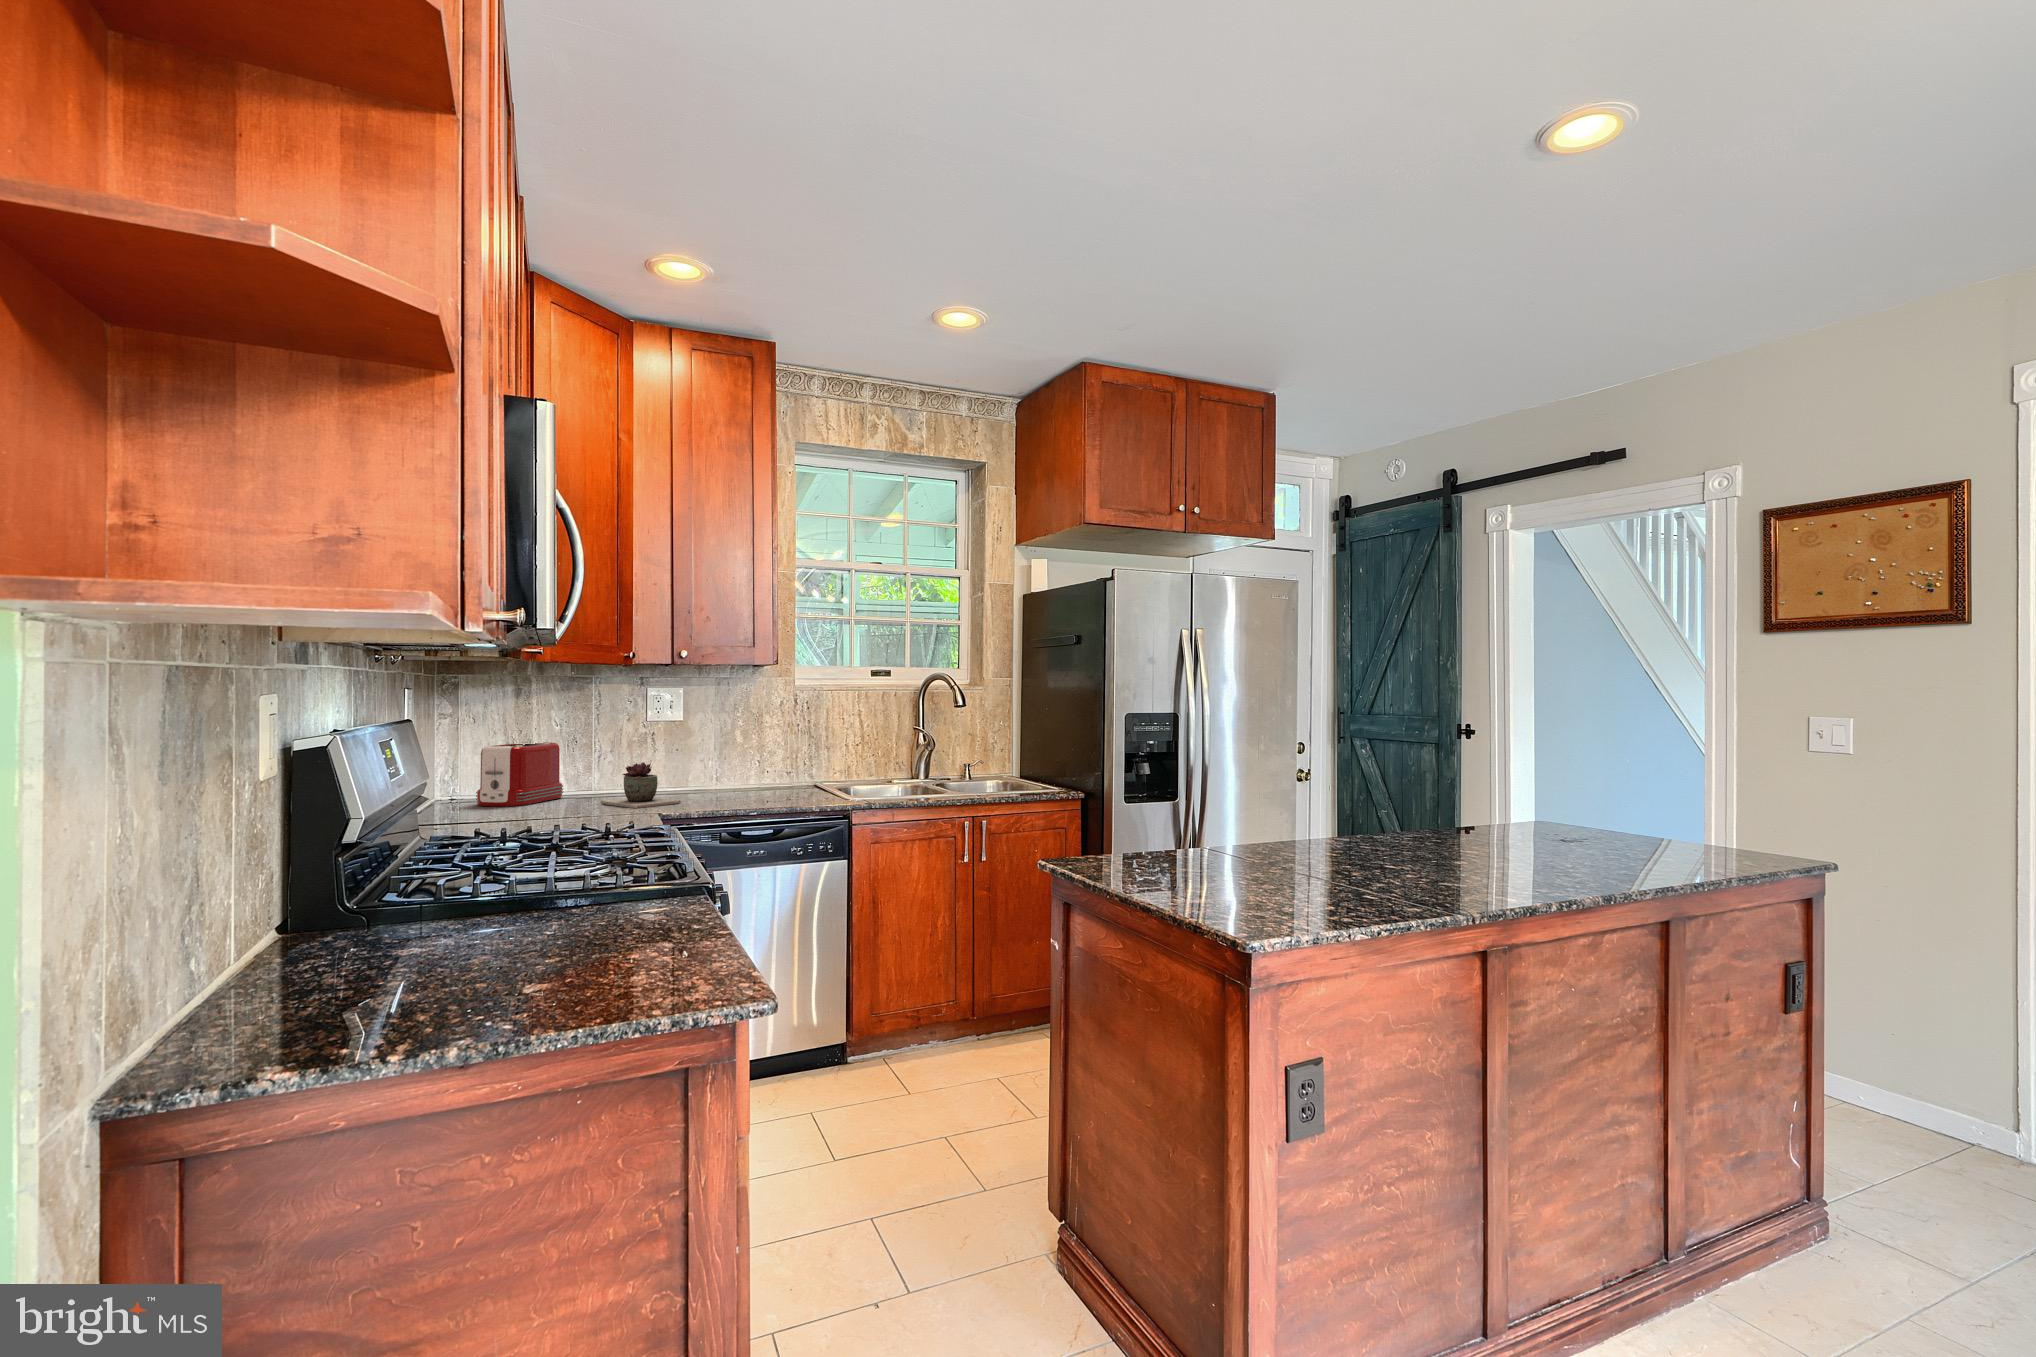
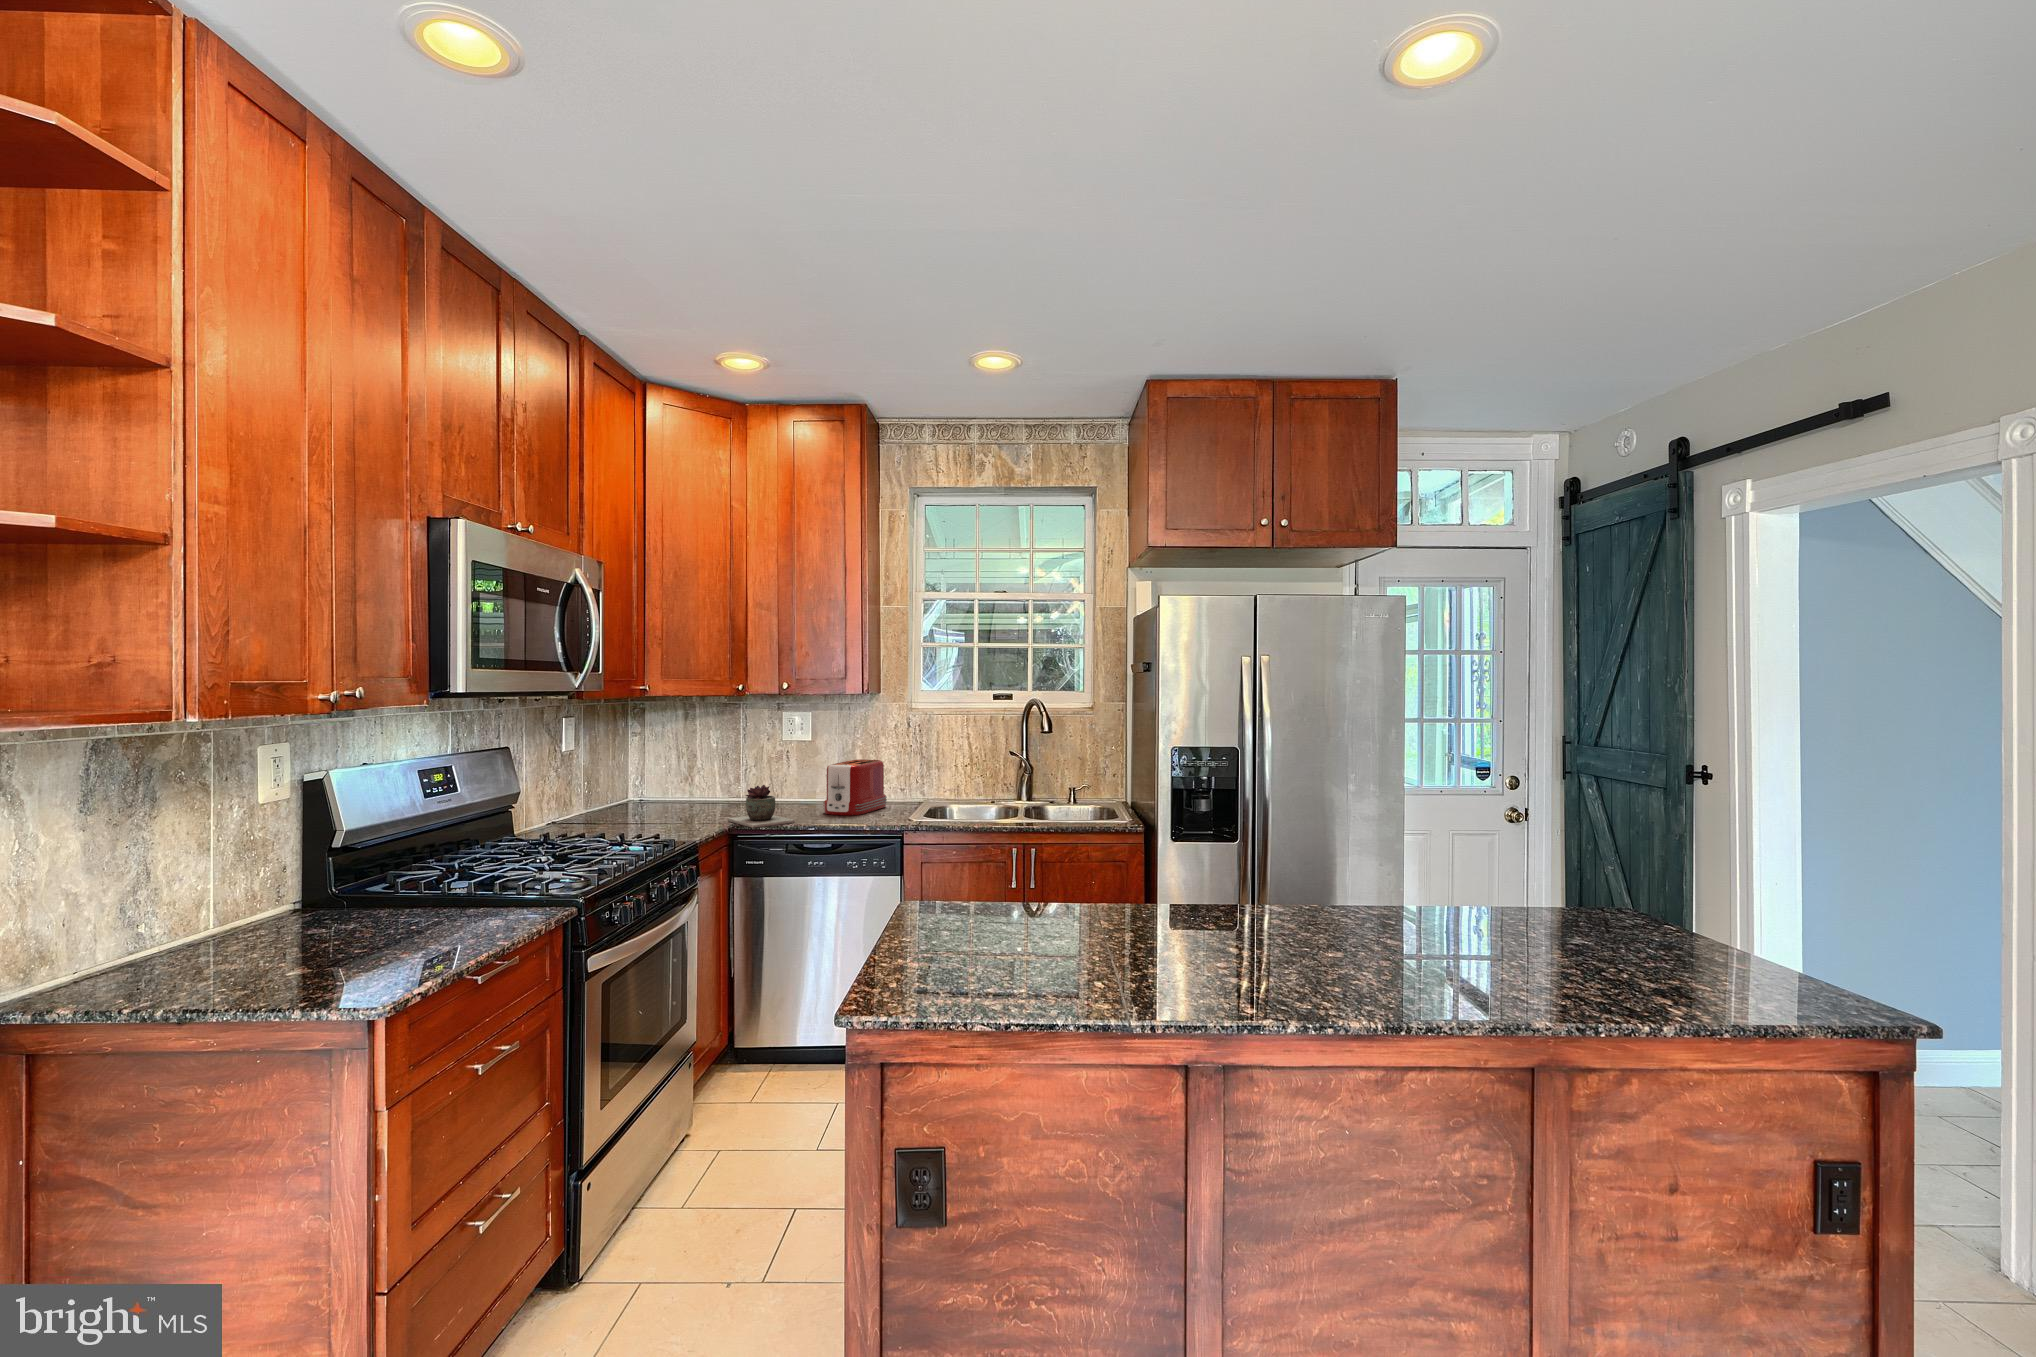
toaster: present [476,742,563,807] -> present [823,759,887,816]

